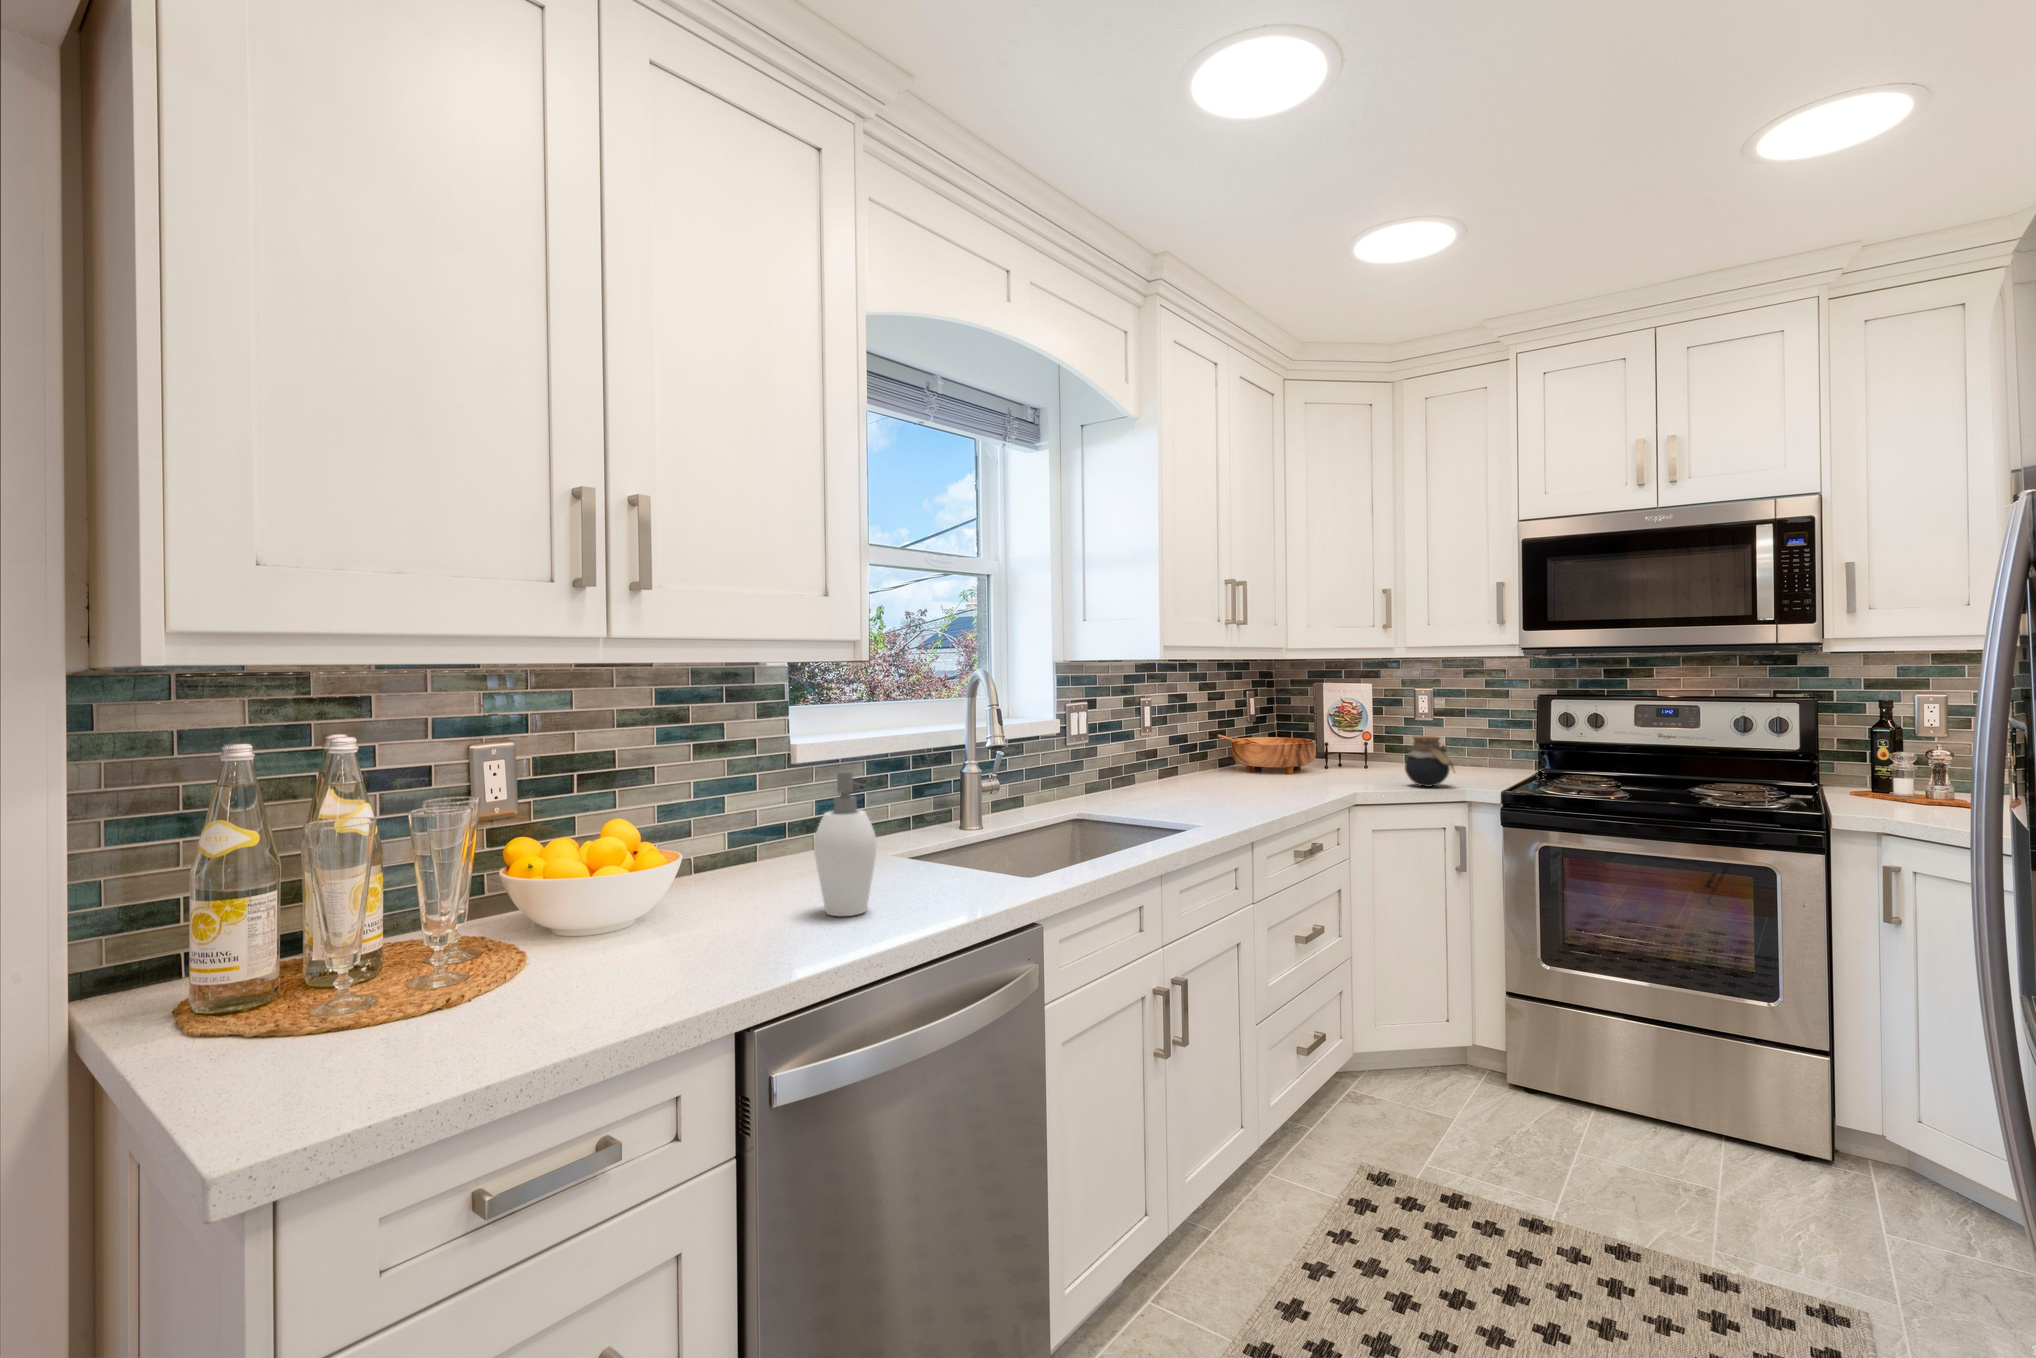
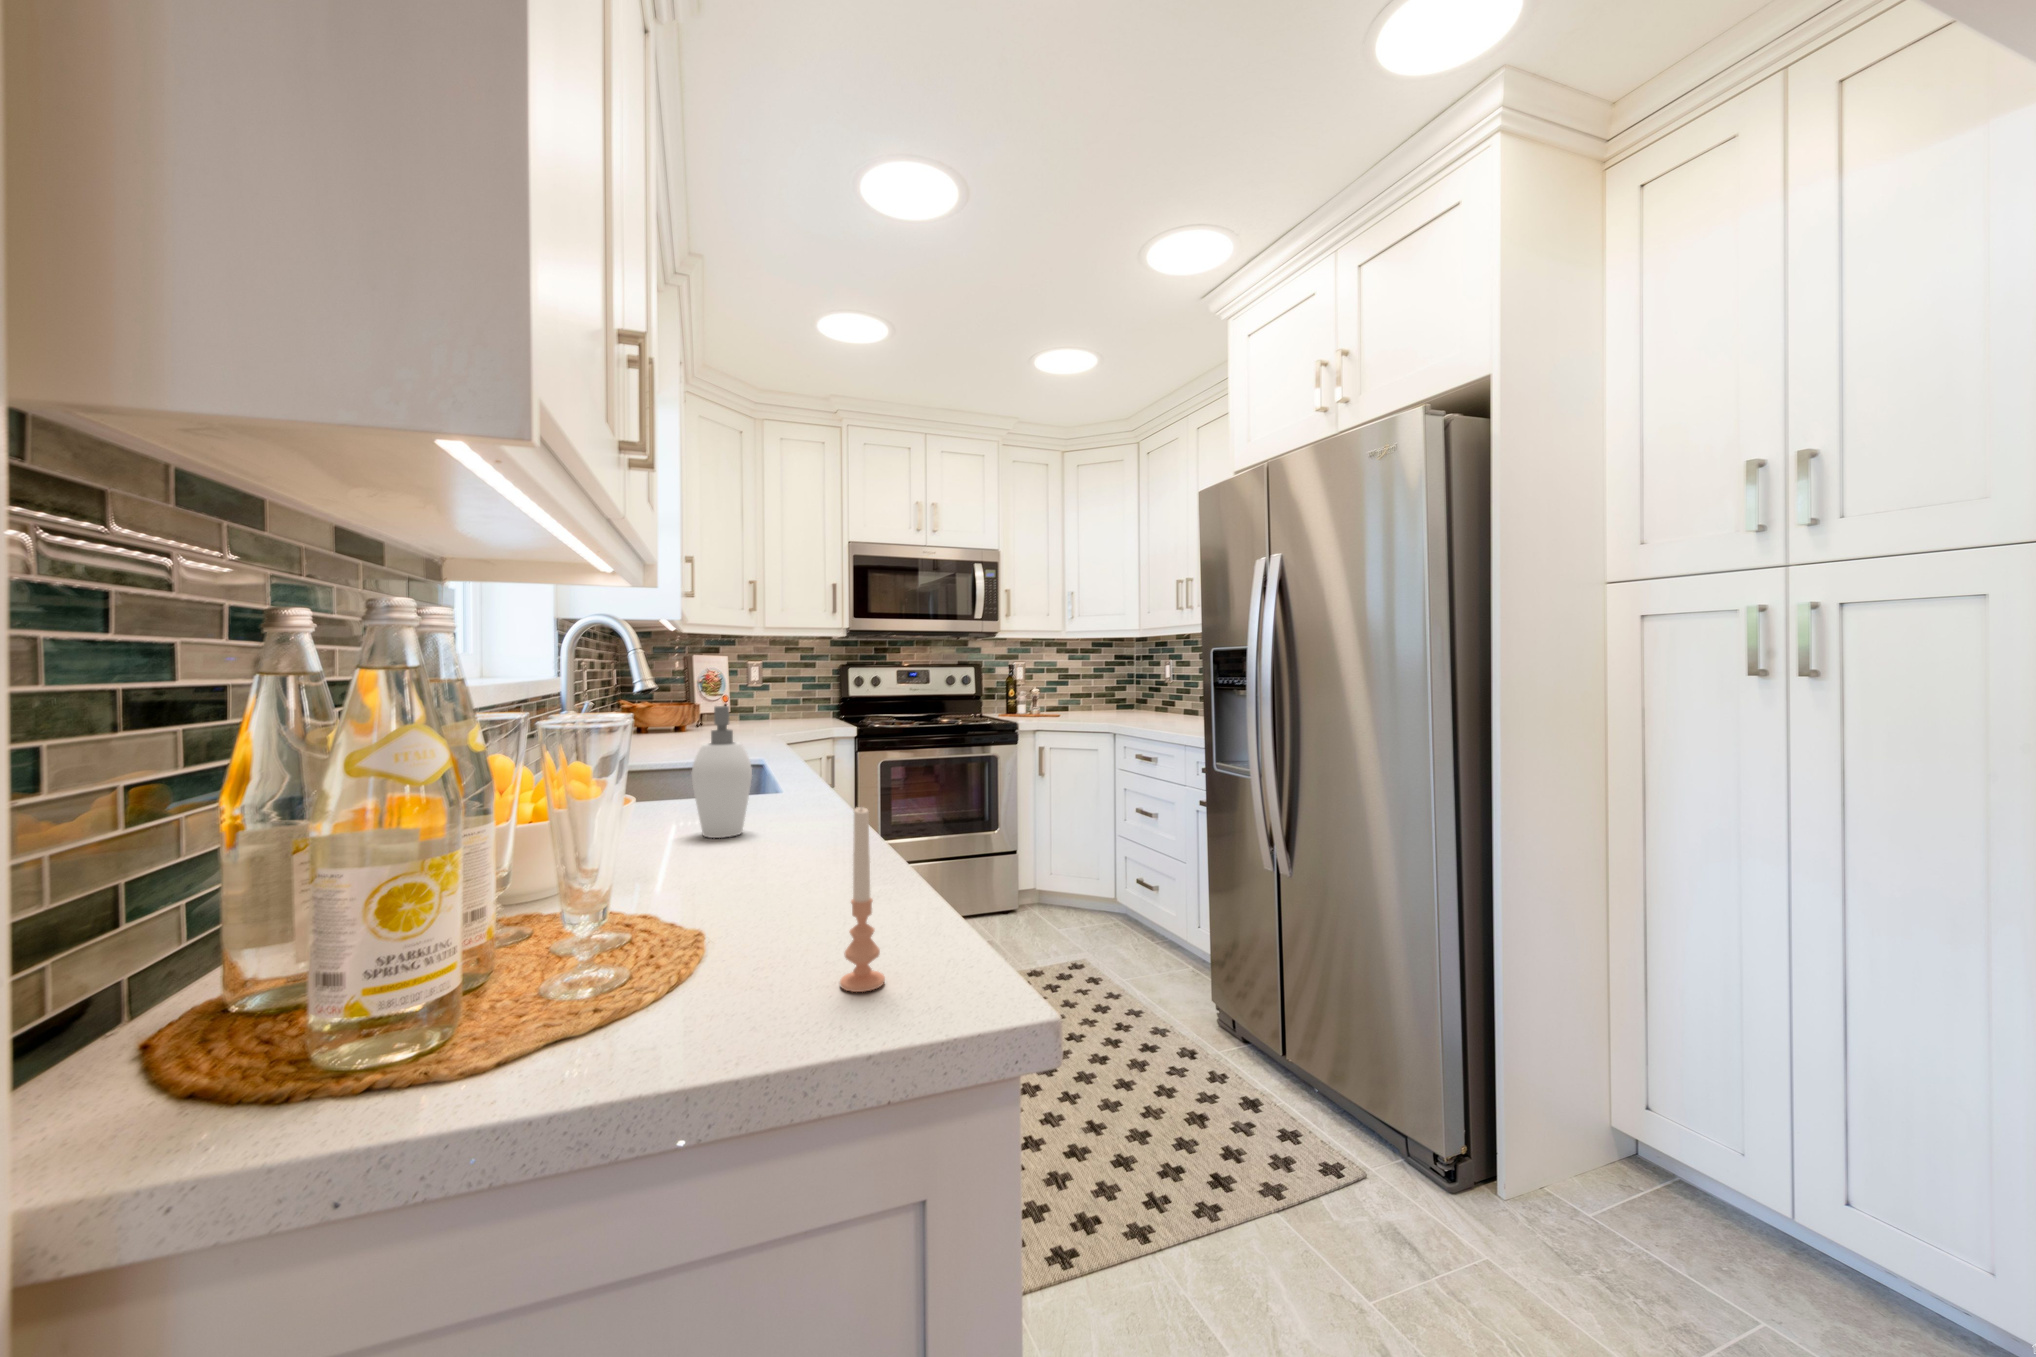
jar: present [1405,736,1454,787] -> none [793,693,828,728]
candle: none [308,915,364,1108] -> present [840,807,885,992]

